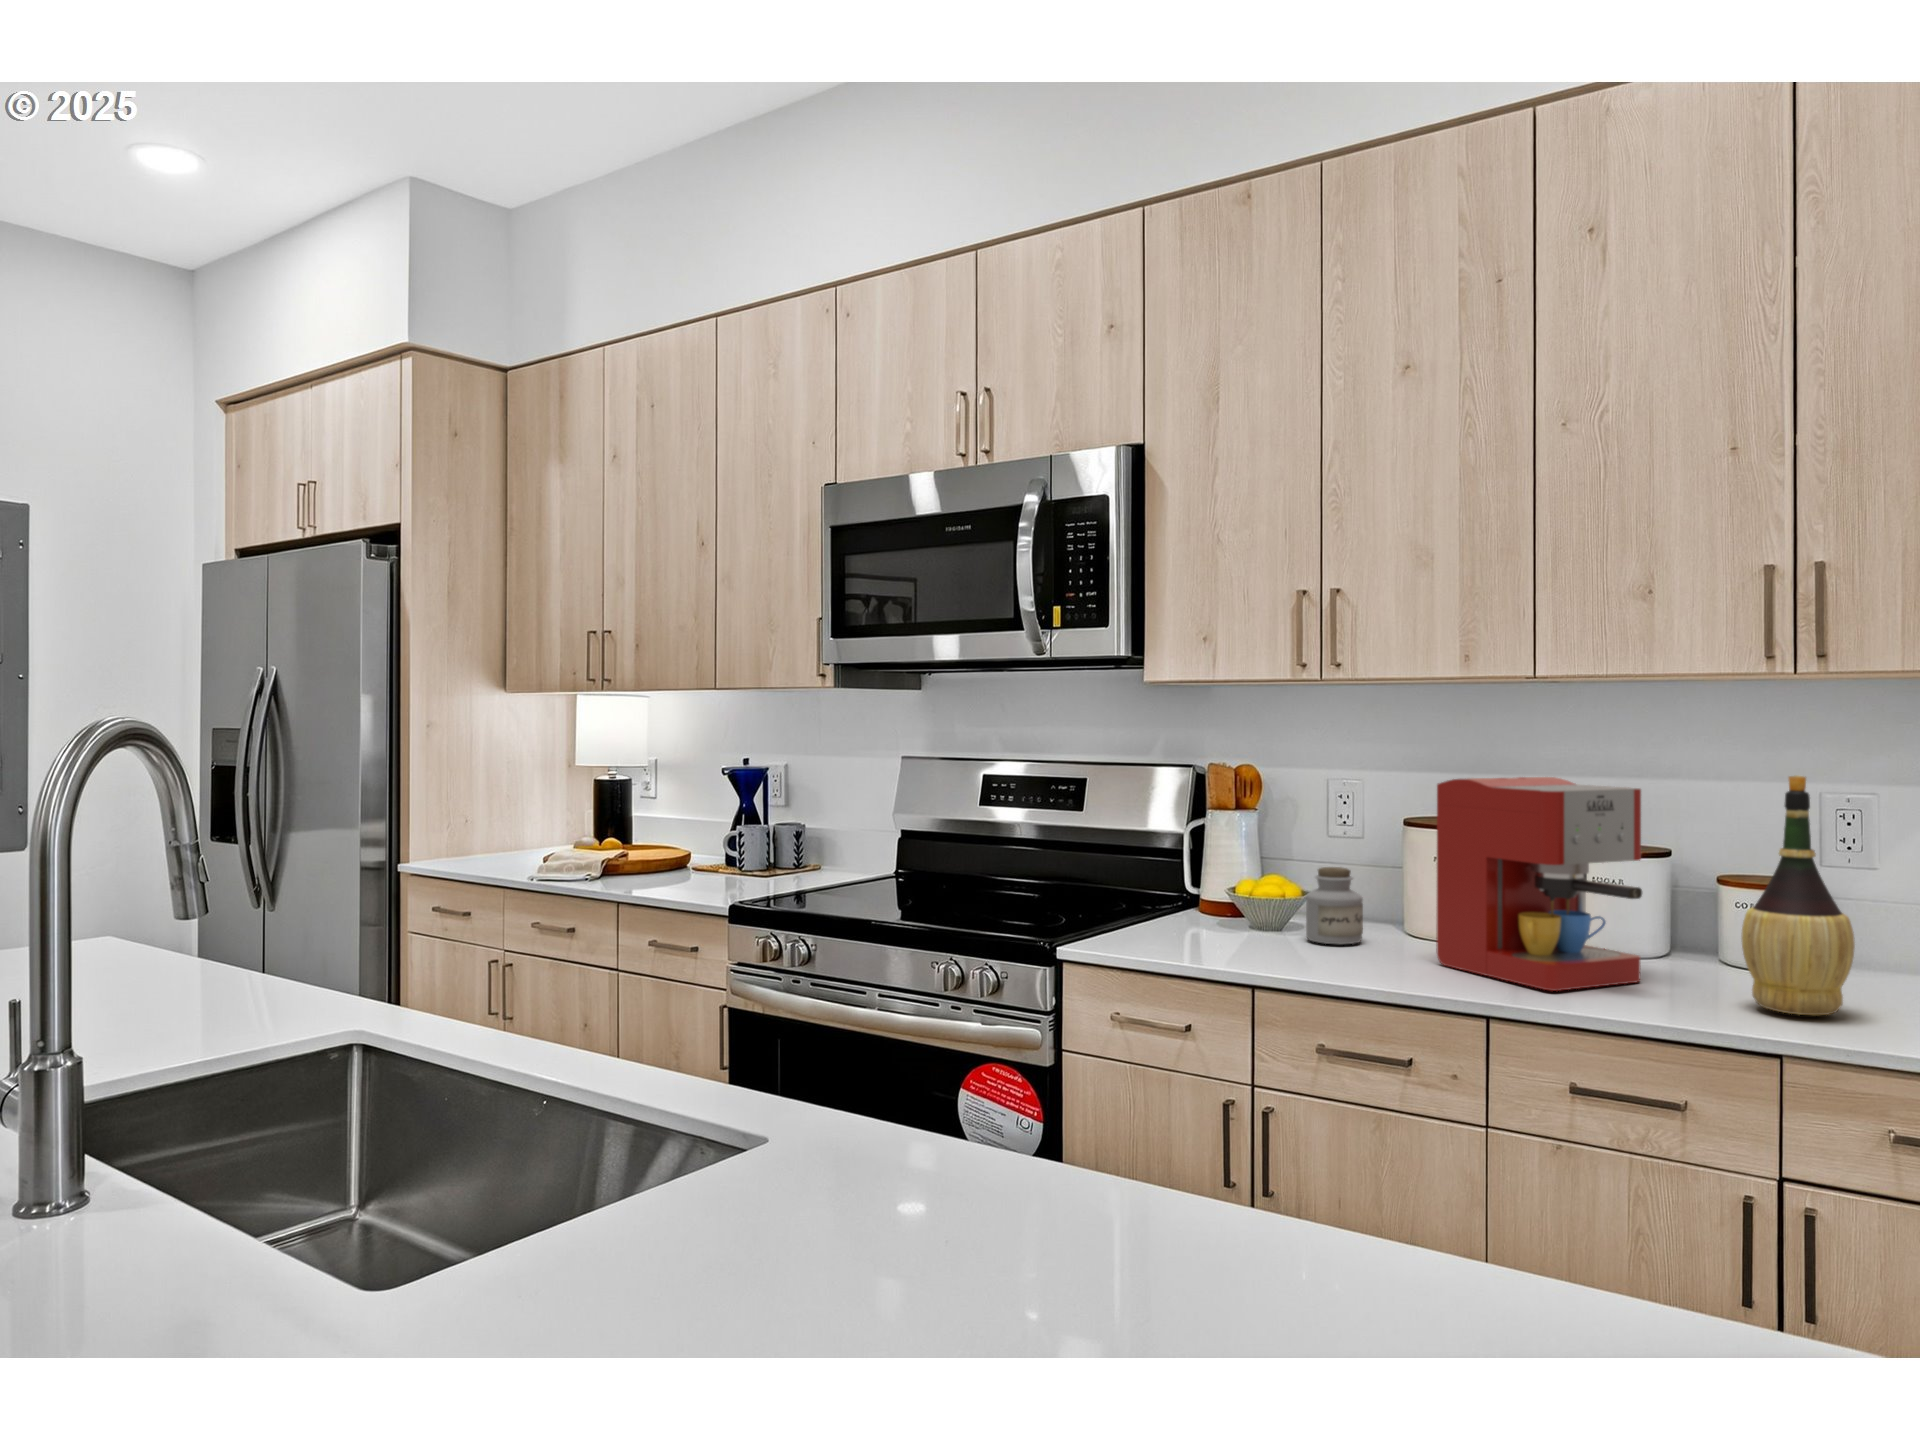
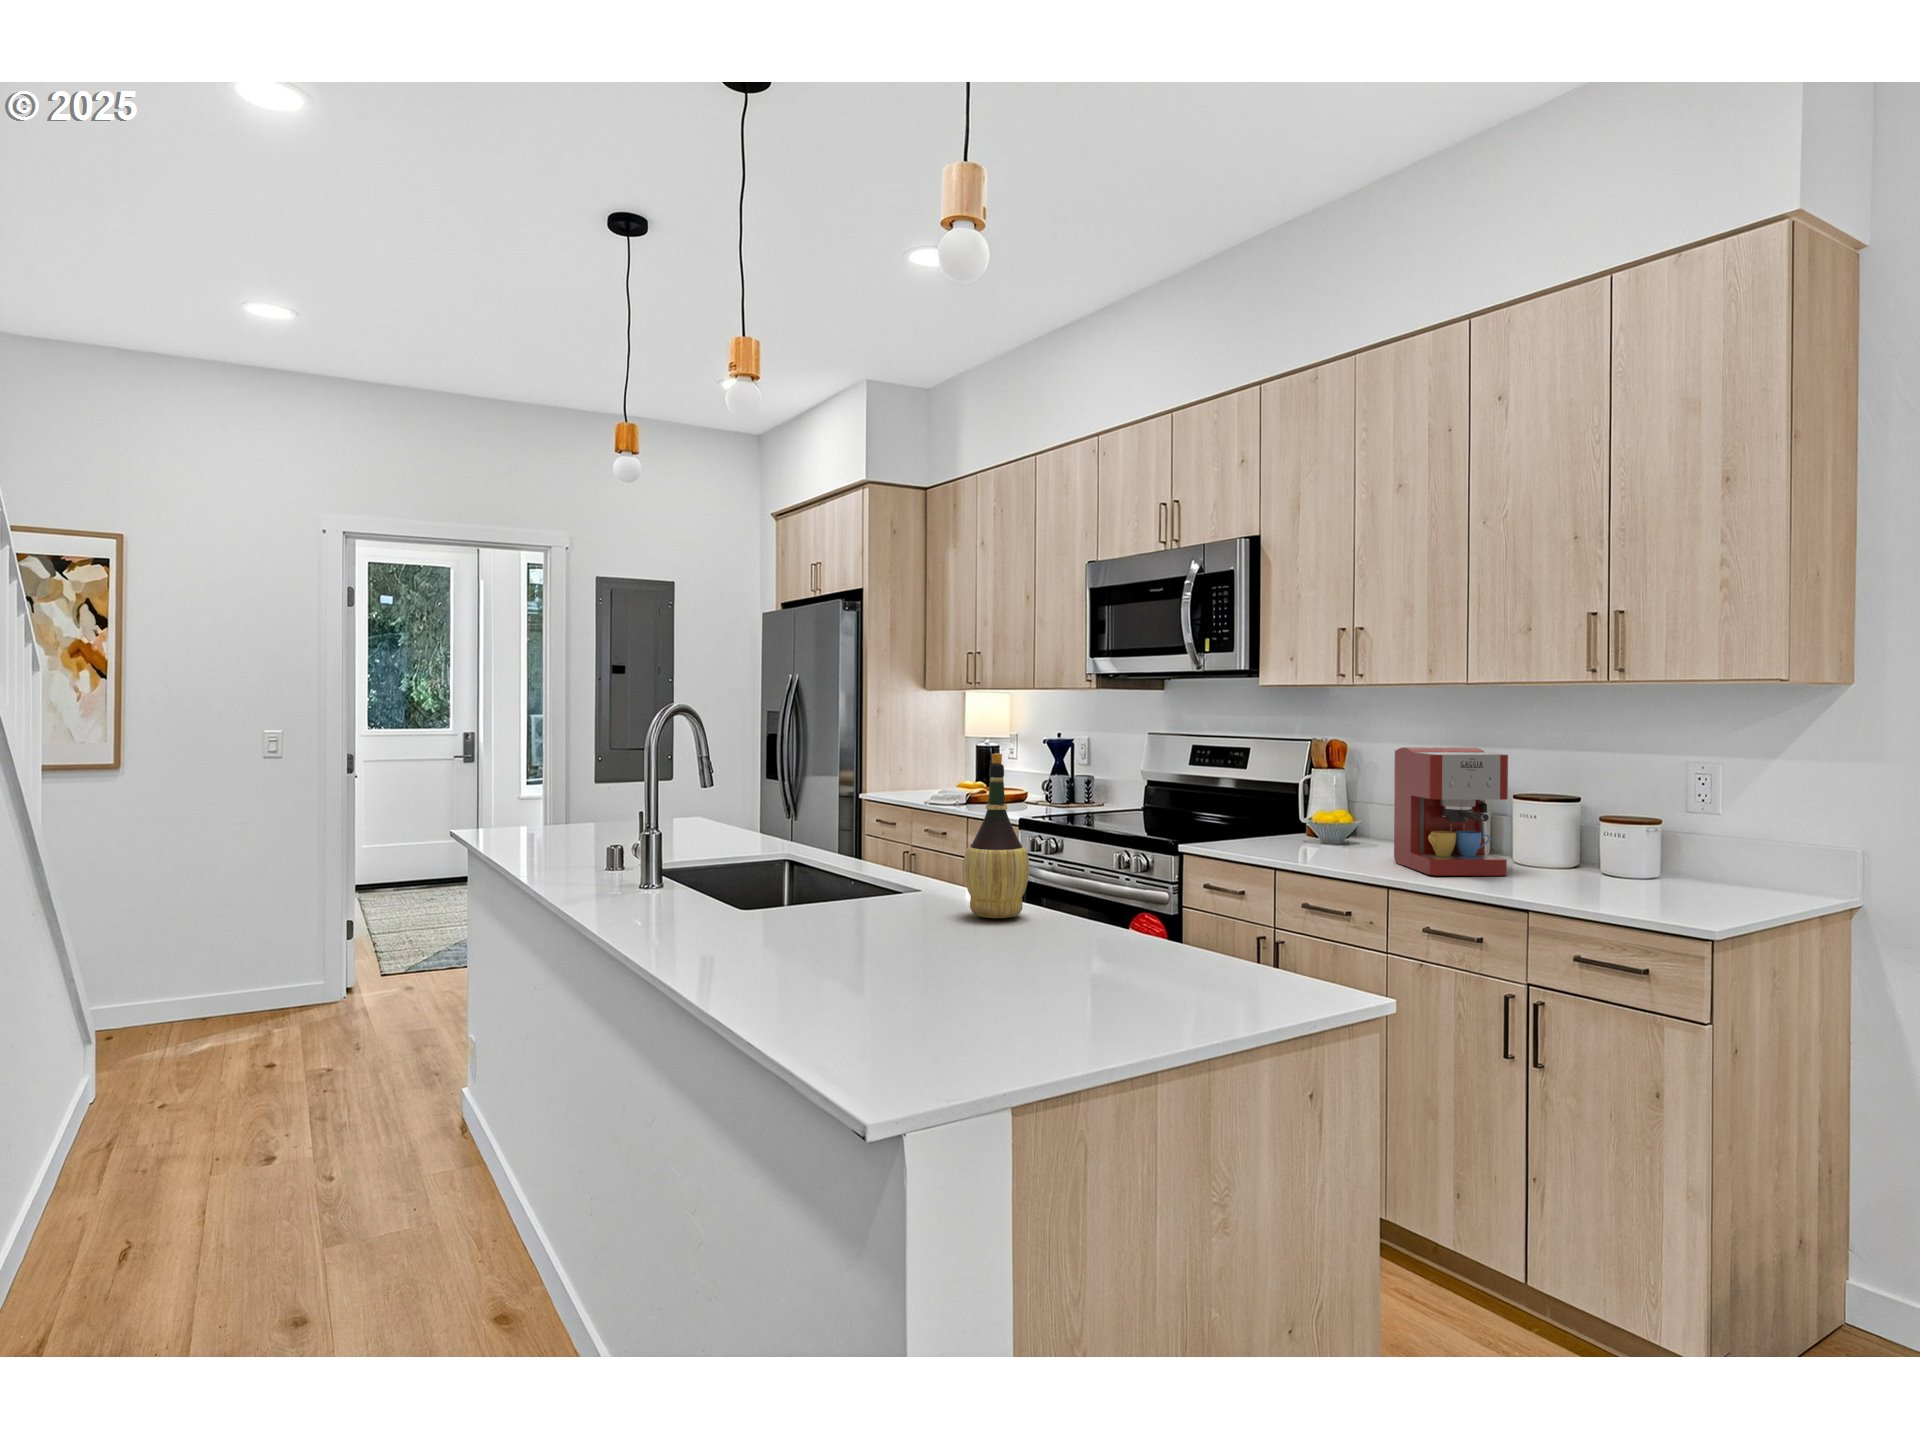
wine bottle: present [1742,775,1855,1015] -> present [963,753,1029,918]
jar: present [1306,867,1363,944] -> none [1337,804,1373,851]

